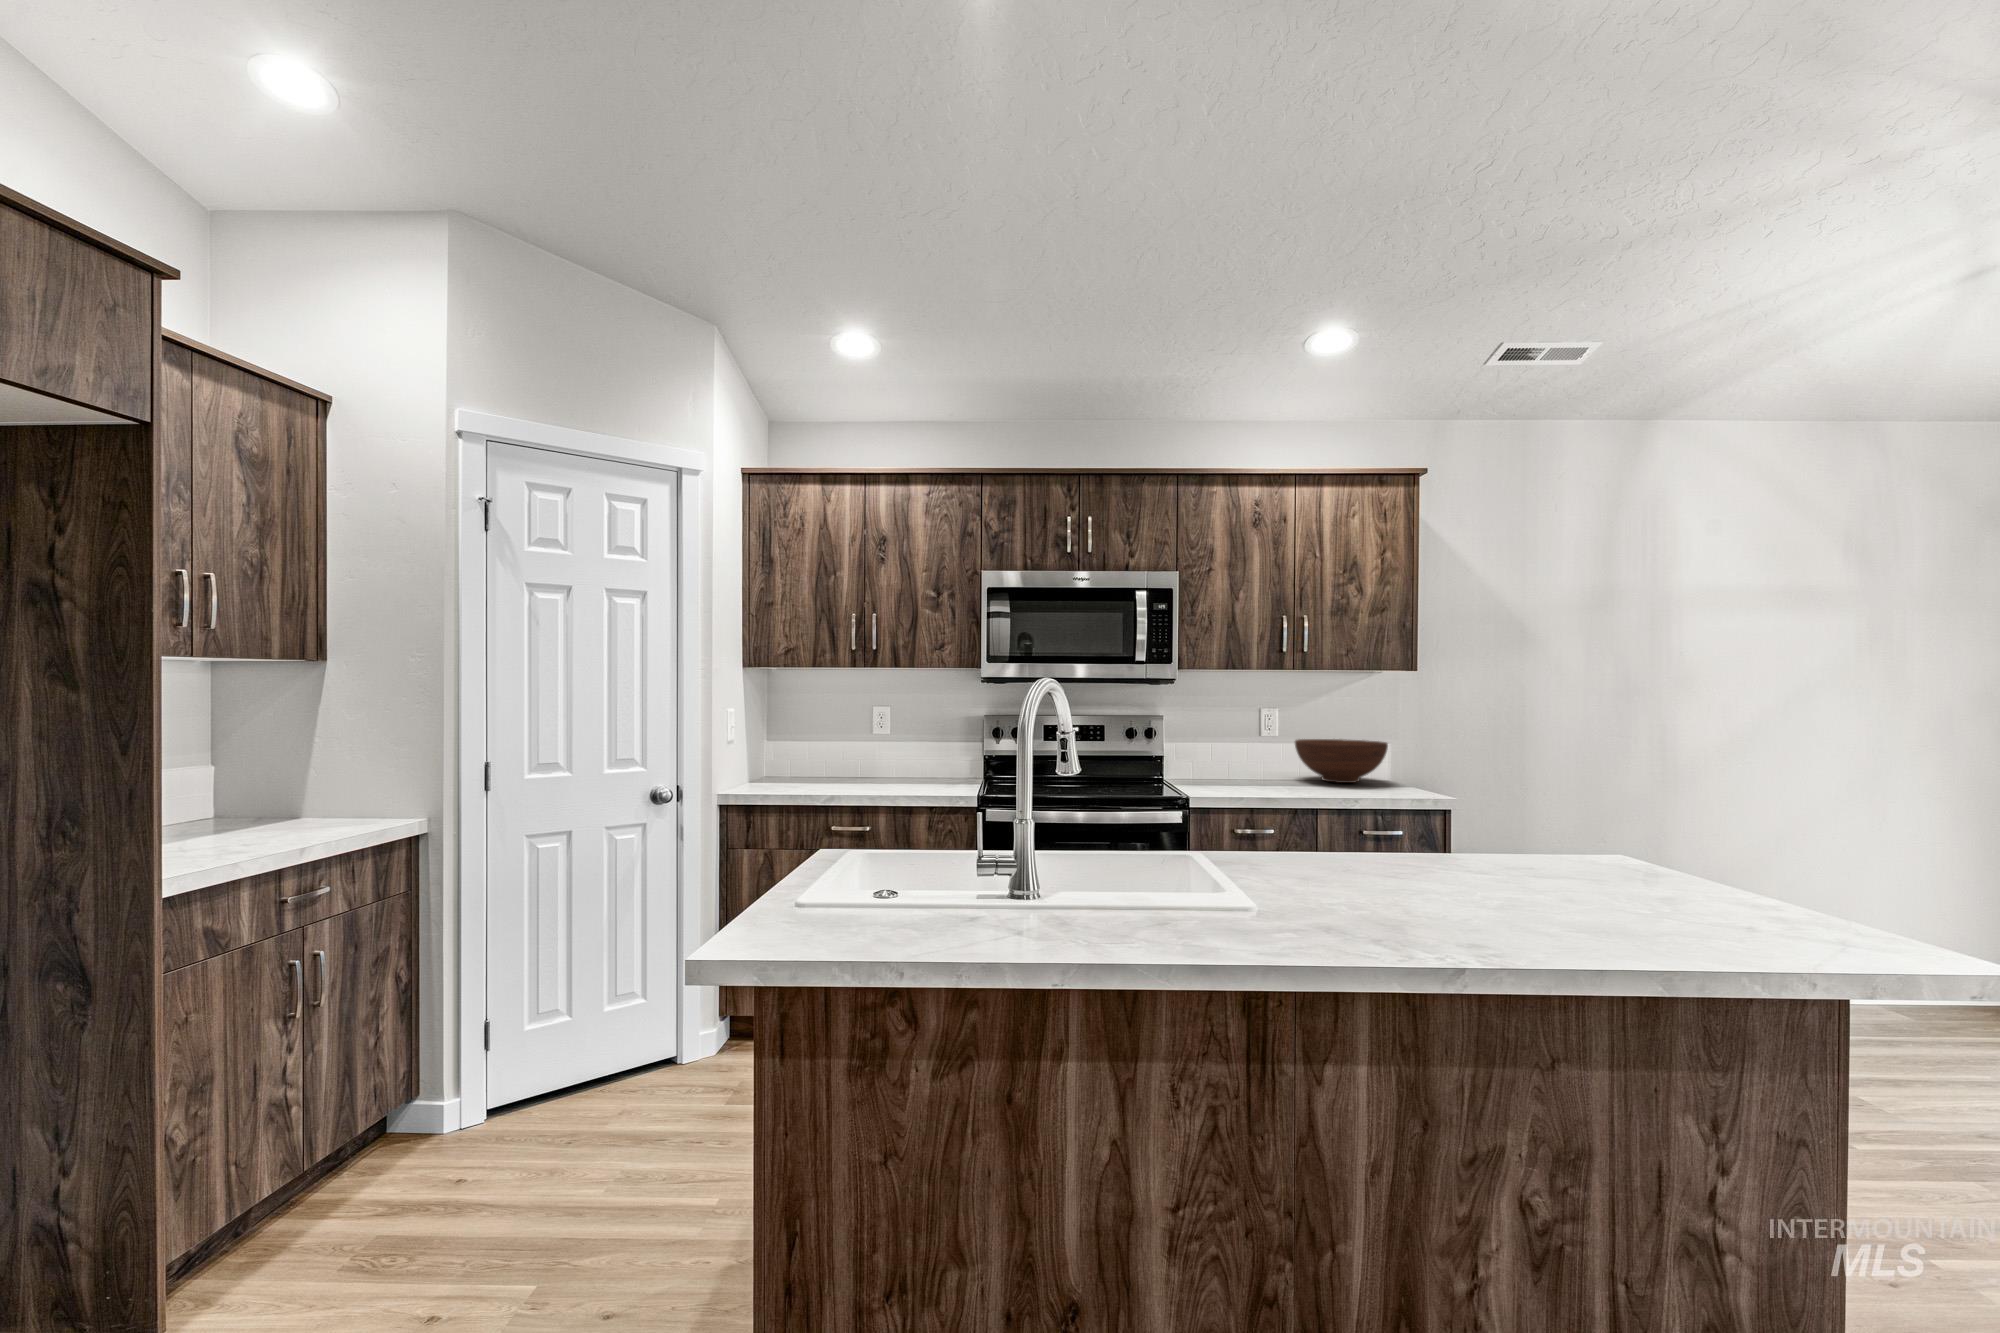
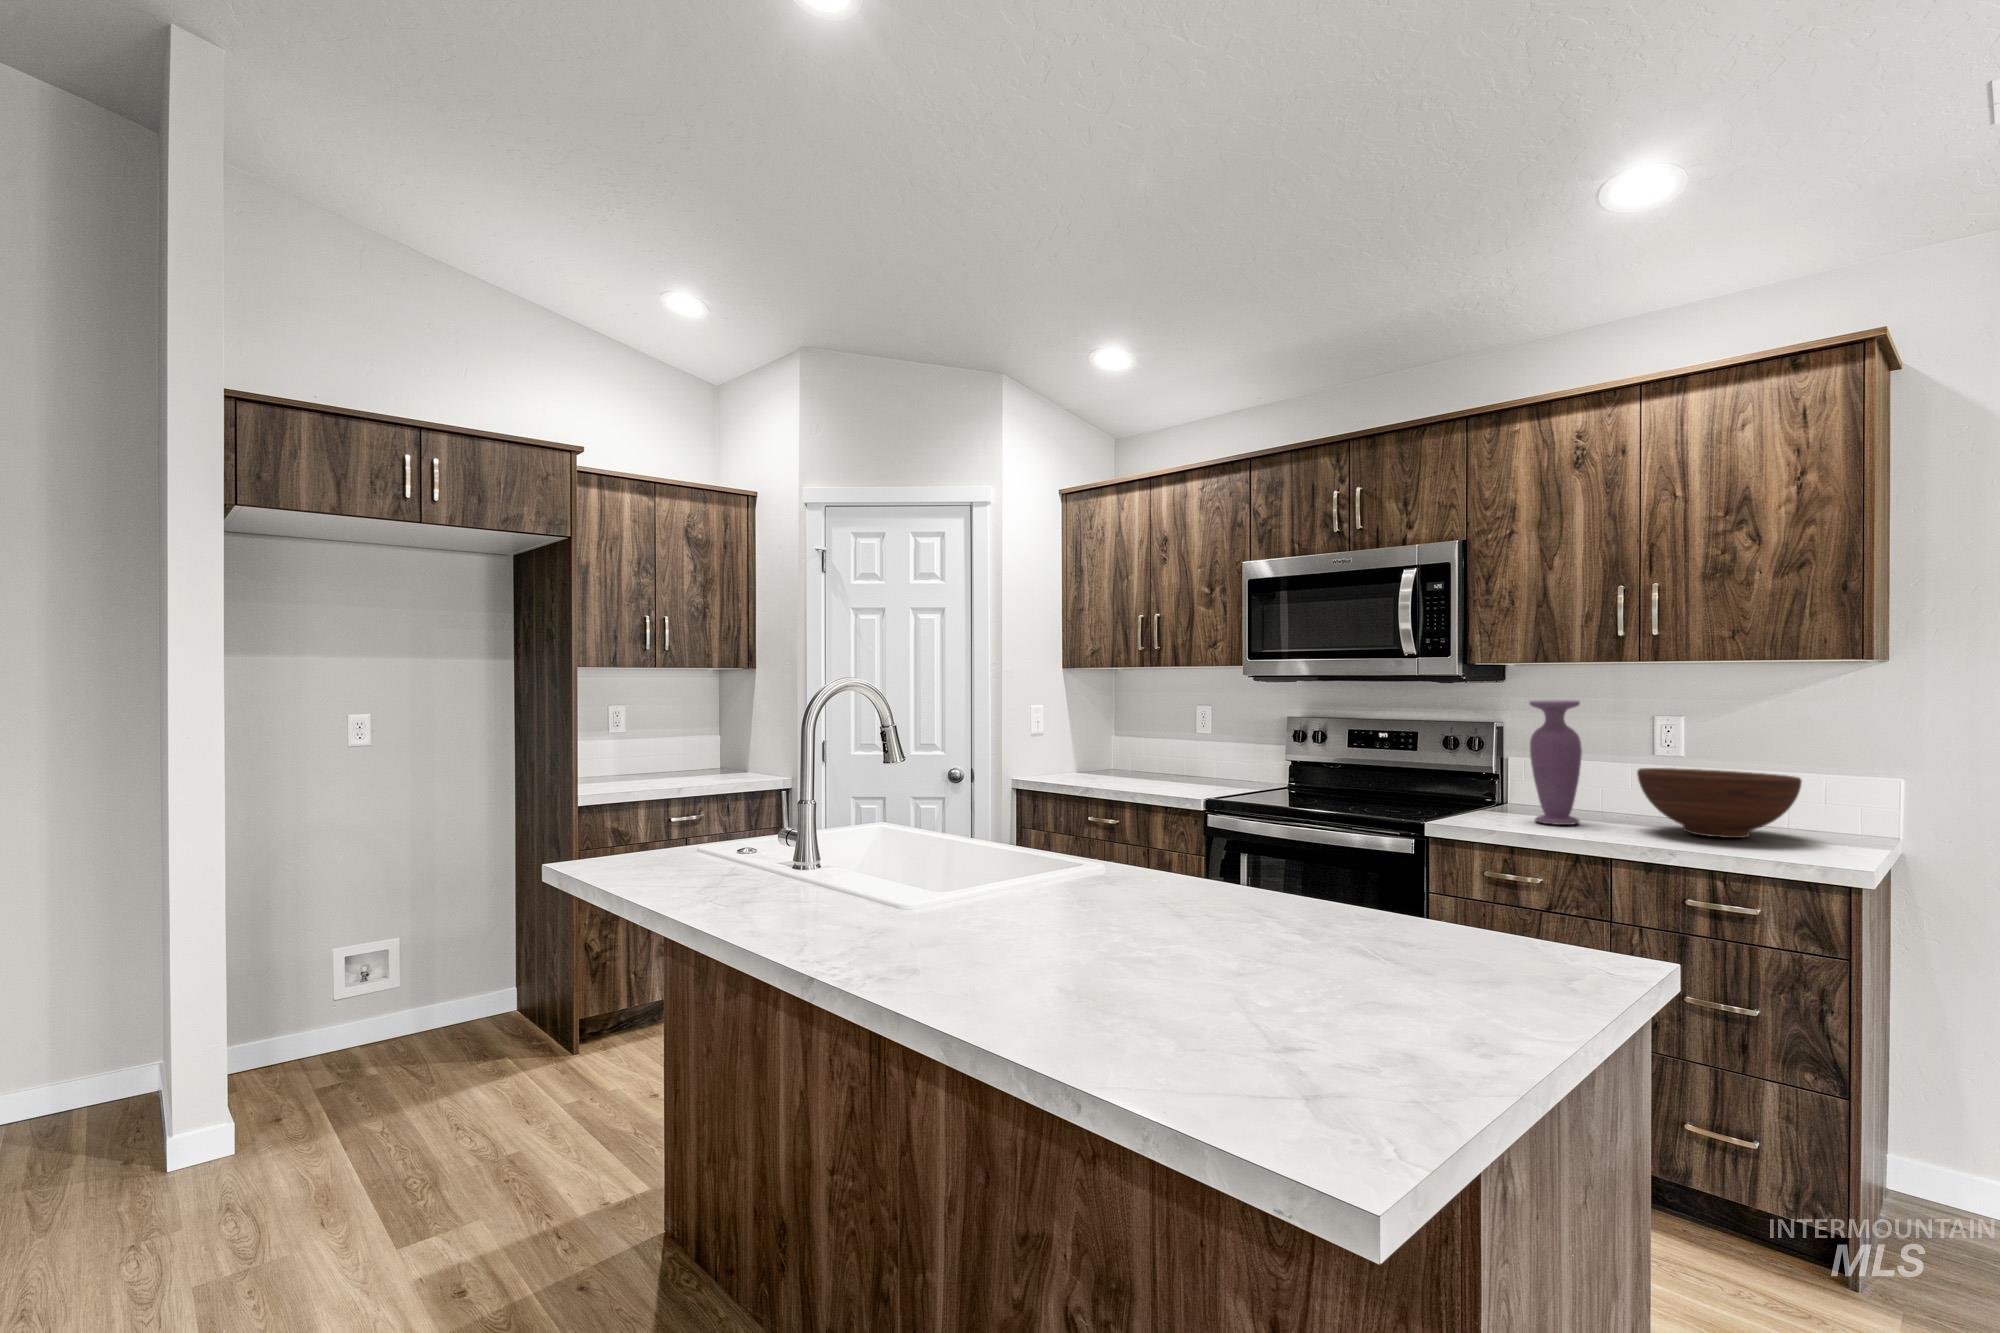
vase: none [1236,695,1270,785] -> present [1529,700,1582,825]

